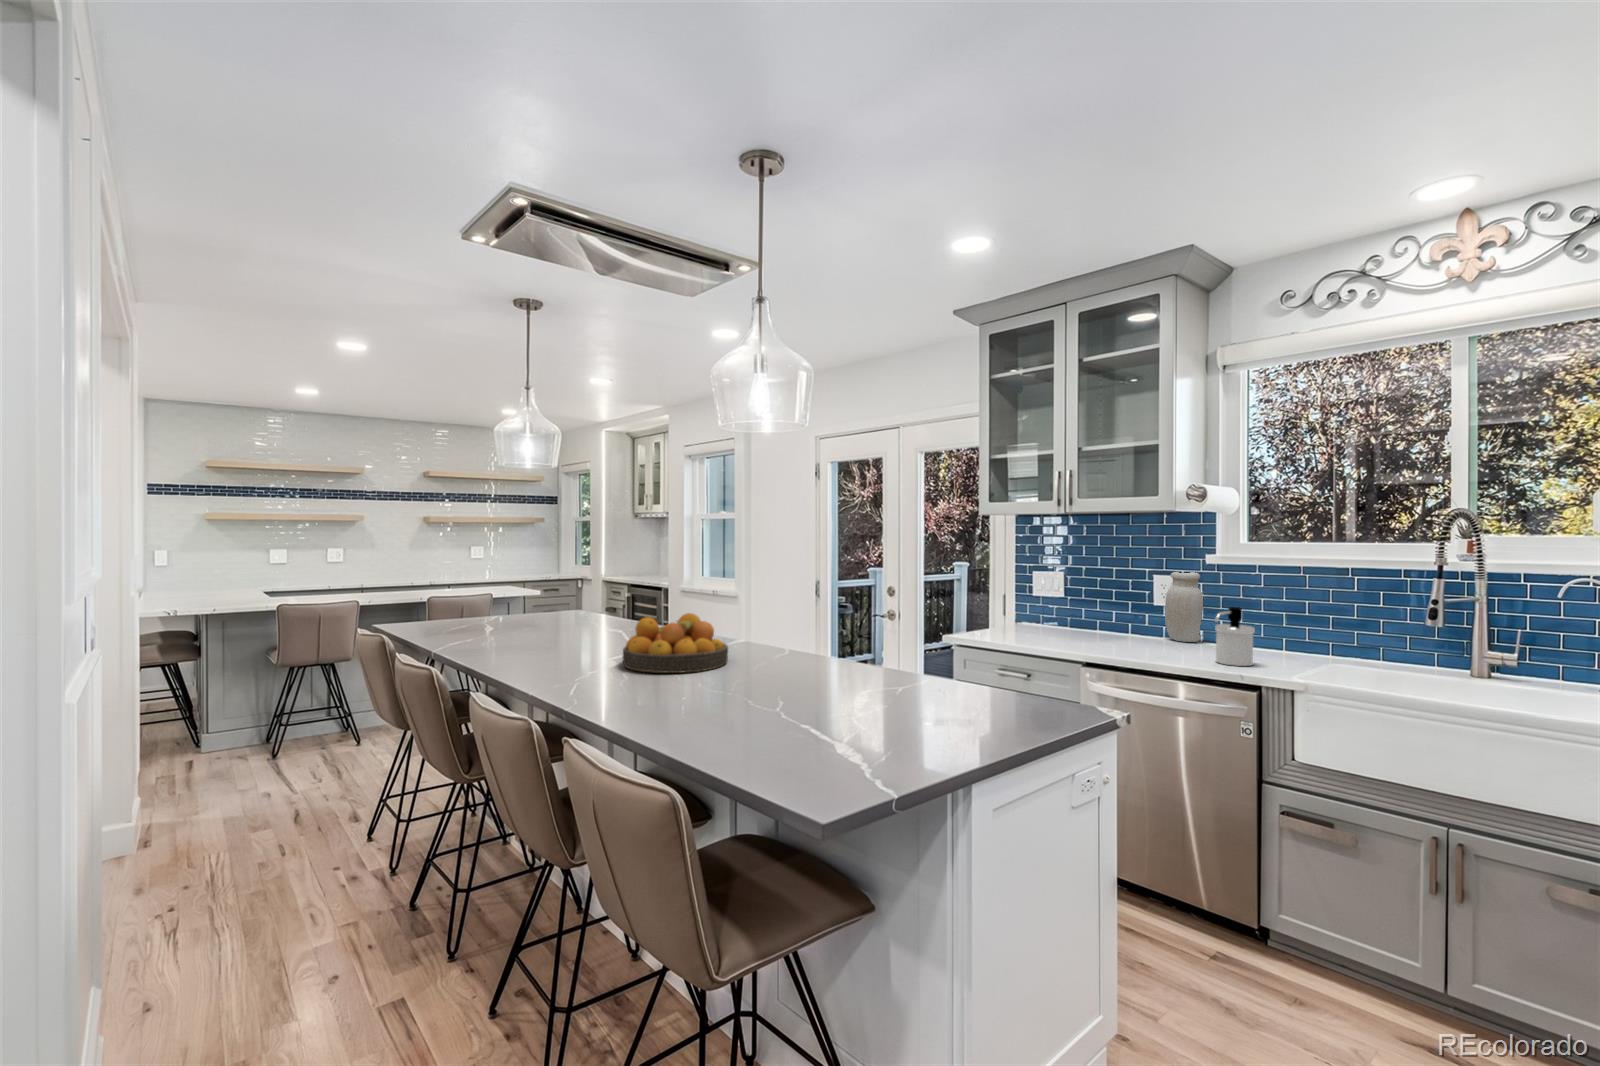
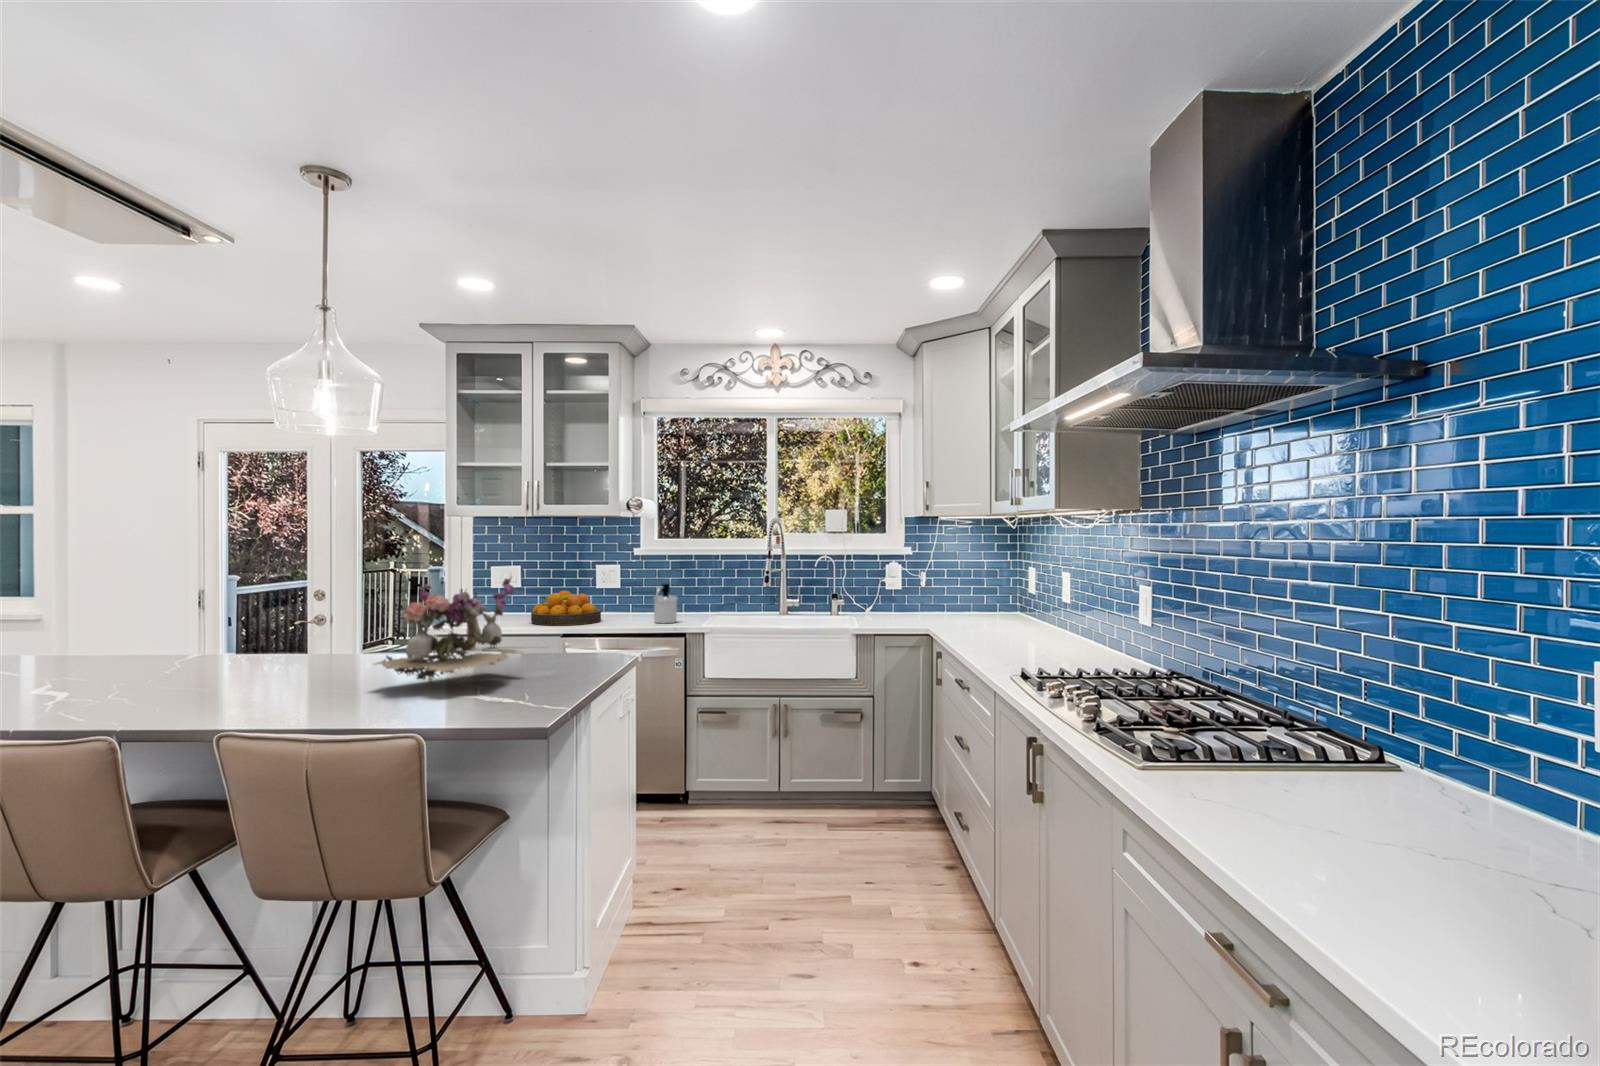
jar: present [1165,572,1204,642] -> none [606,562,634,614]
flower arrangement: none [764,588,920,709] -> present [374,577,522,682]
fruit bowl: present [622,613,728,673] -> present [531,590,601,626]

